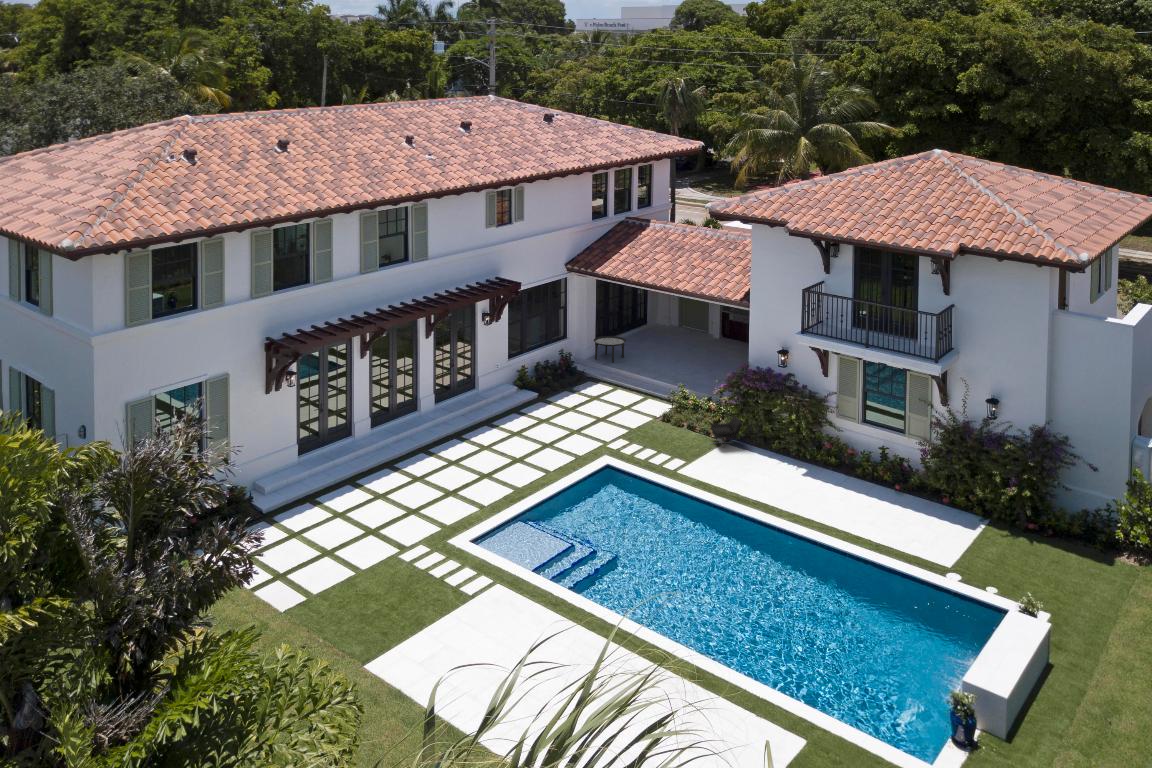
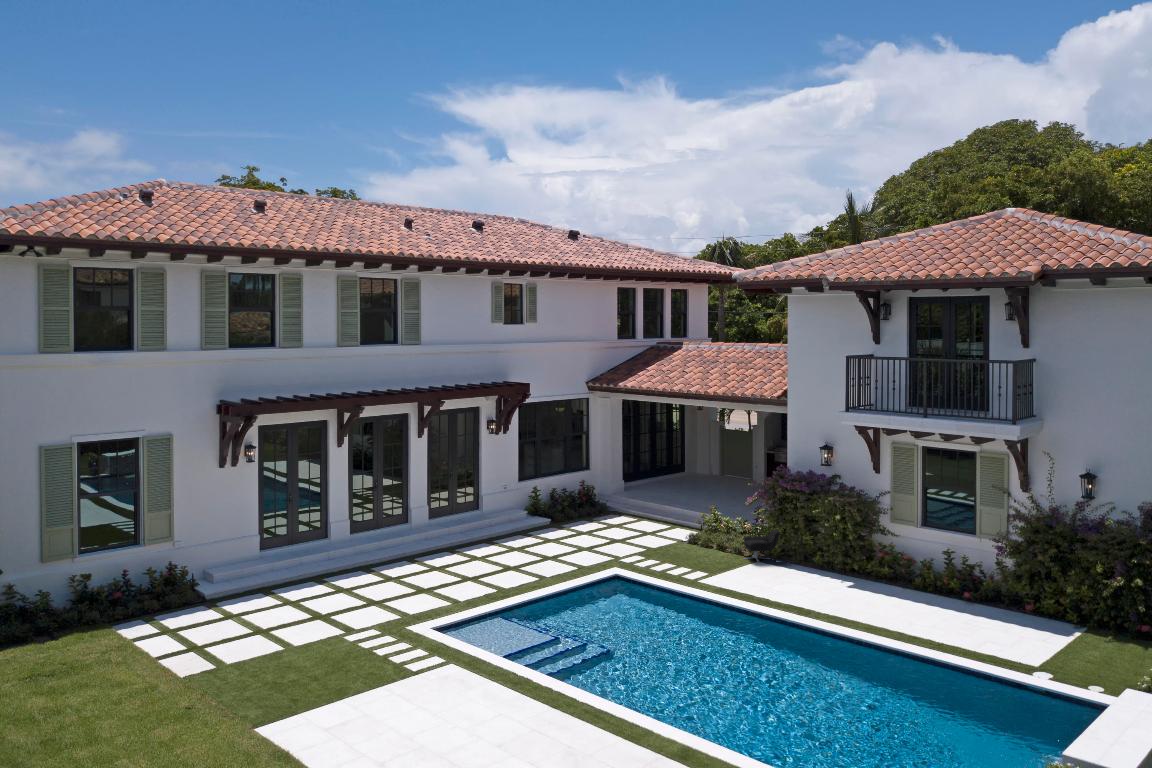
round table: present [594,336,626,362] -> none [620,468,657,495]

